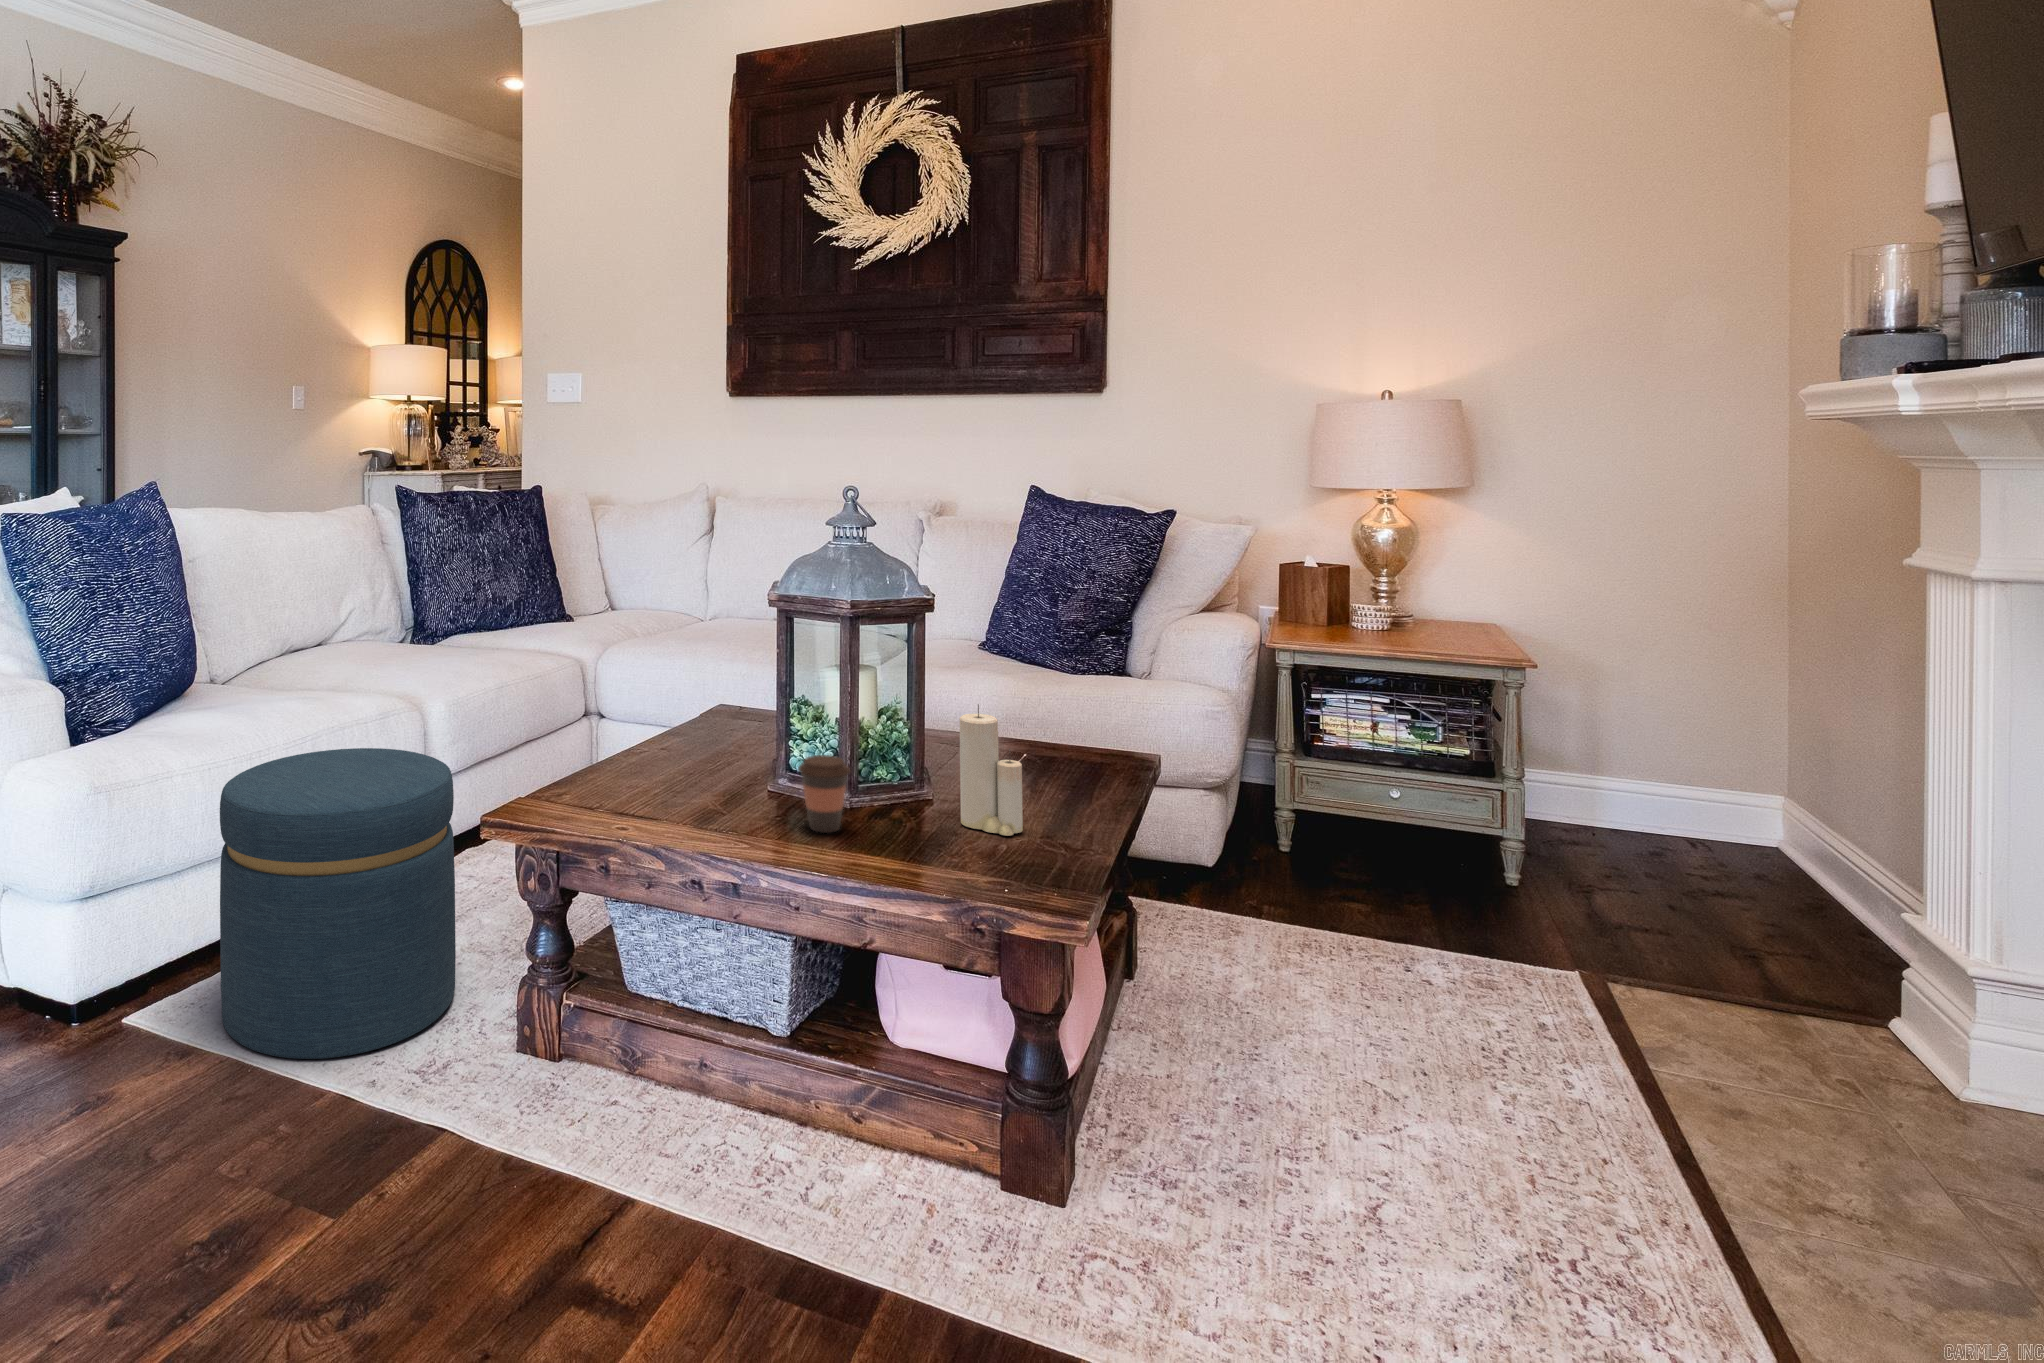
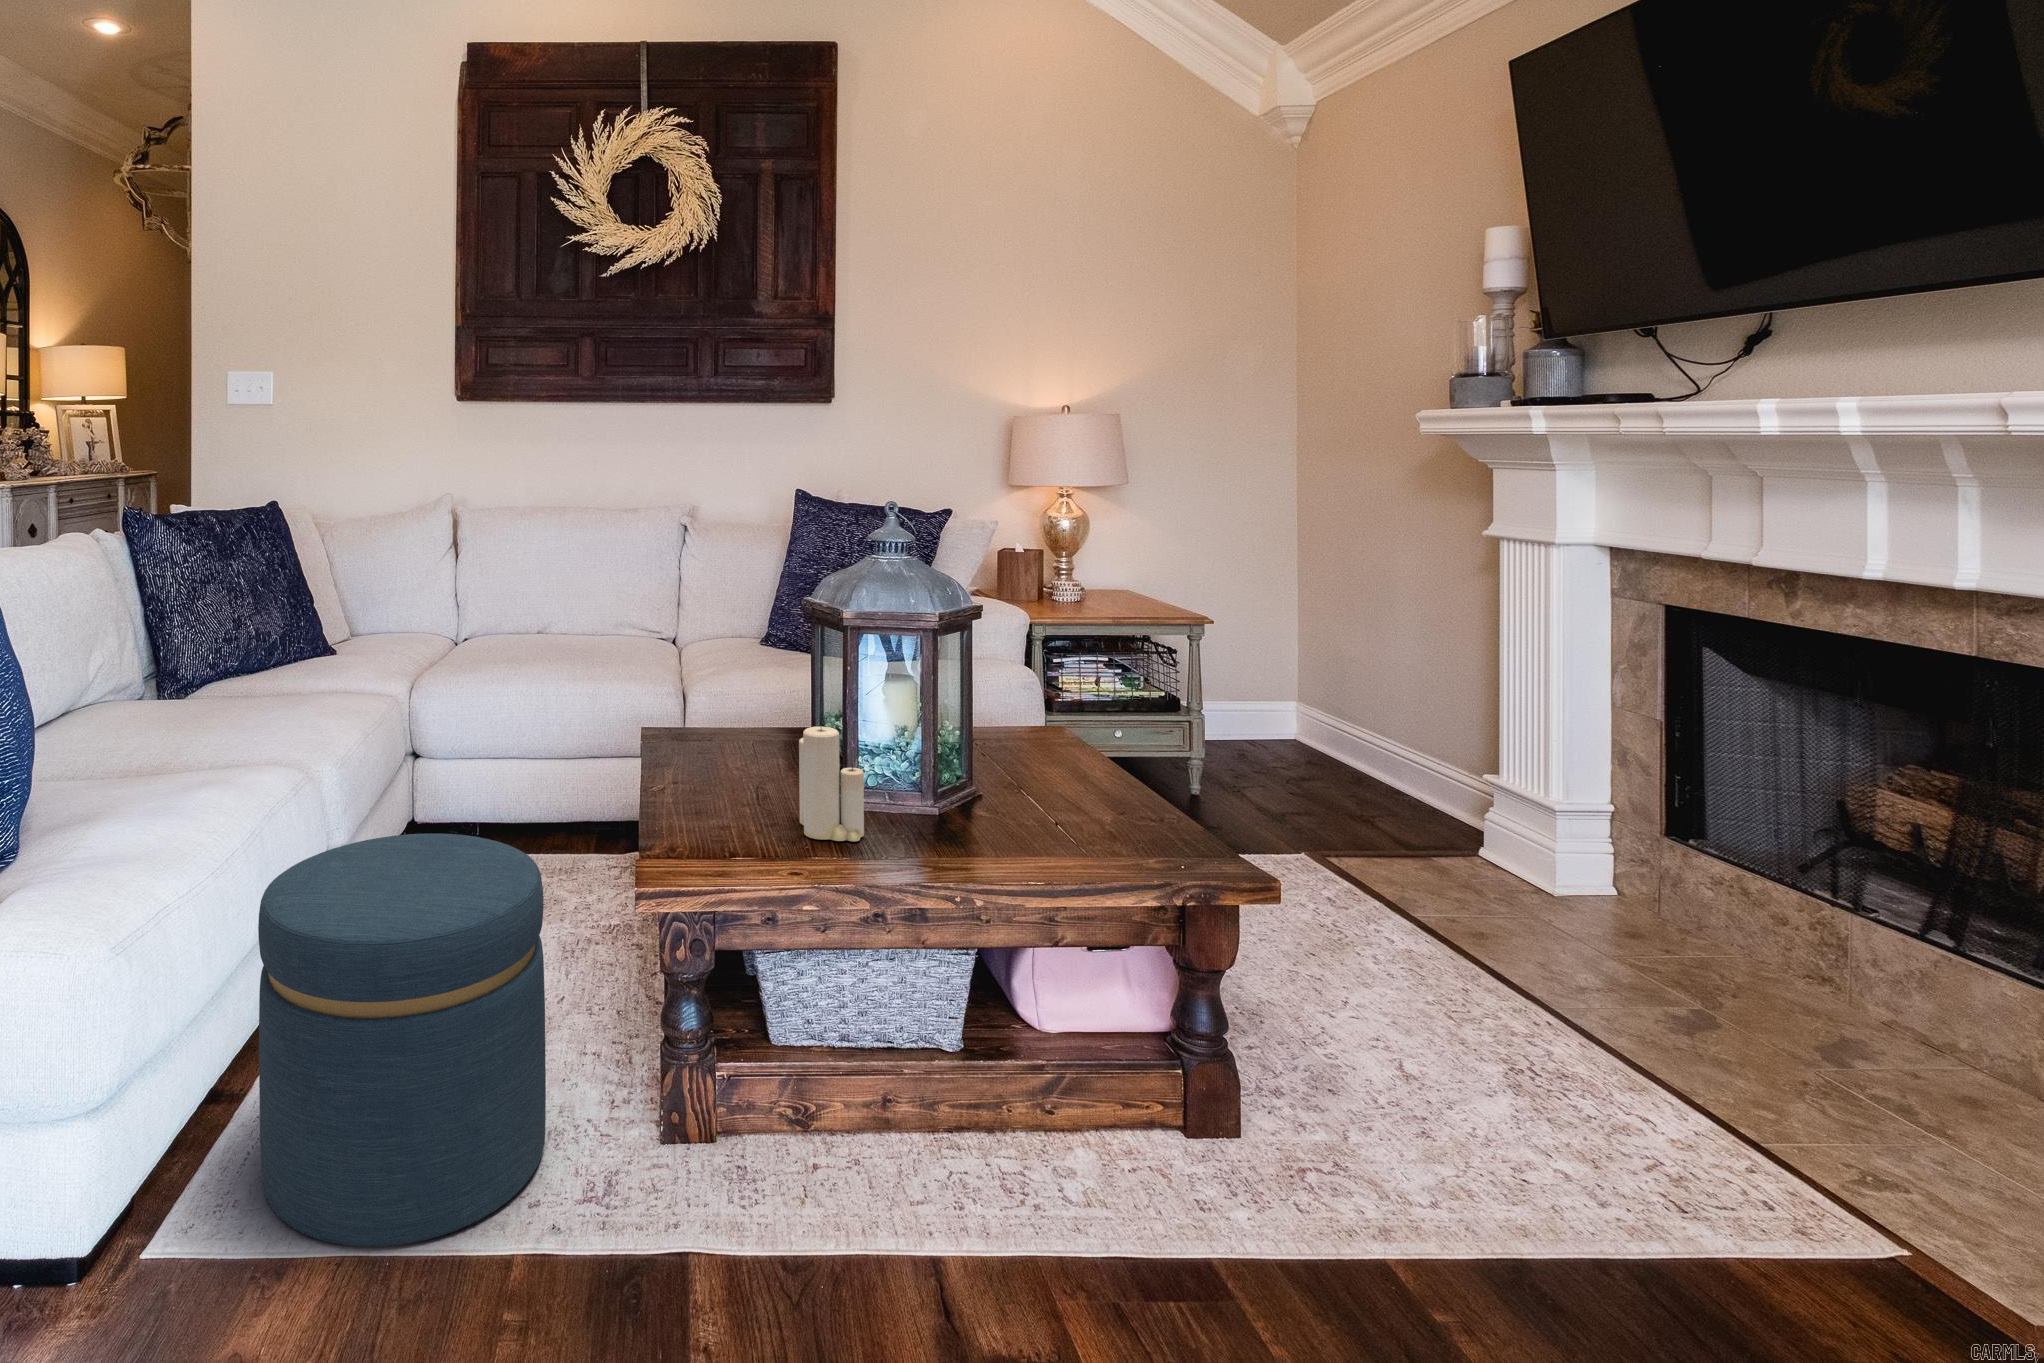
candle: present [960,704,1023,836] -> present [799,726,864,841]
coffee cup: present [798,755,851,833] -> none [955,767,1007,843]

